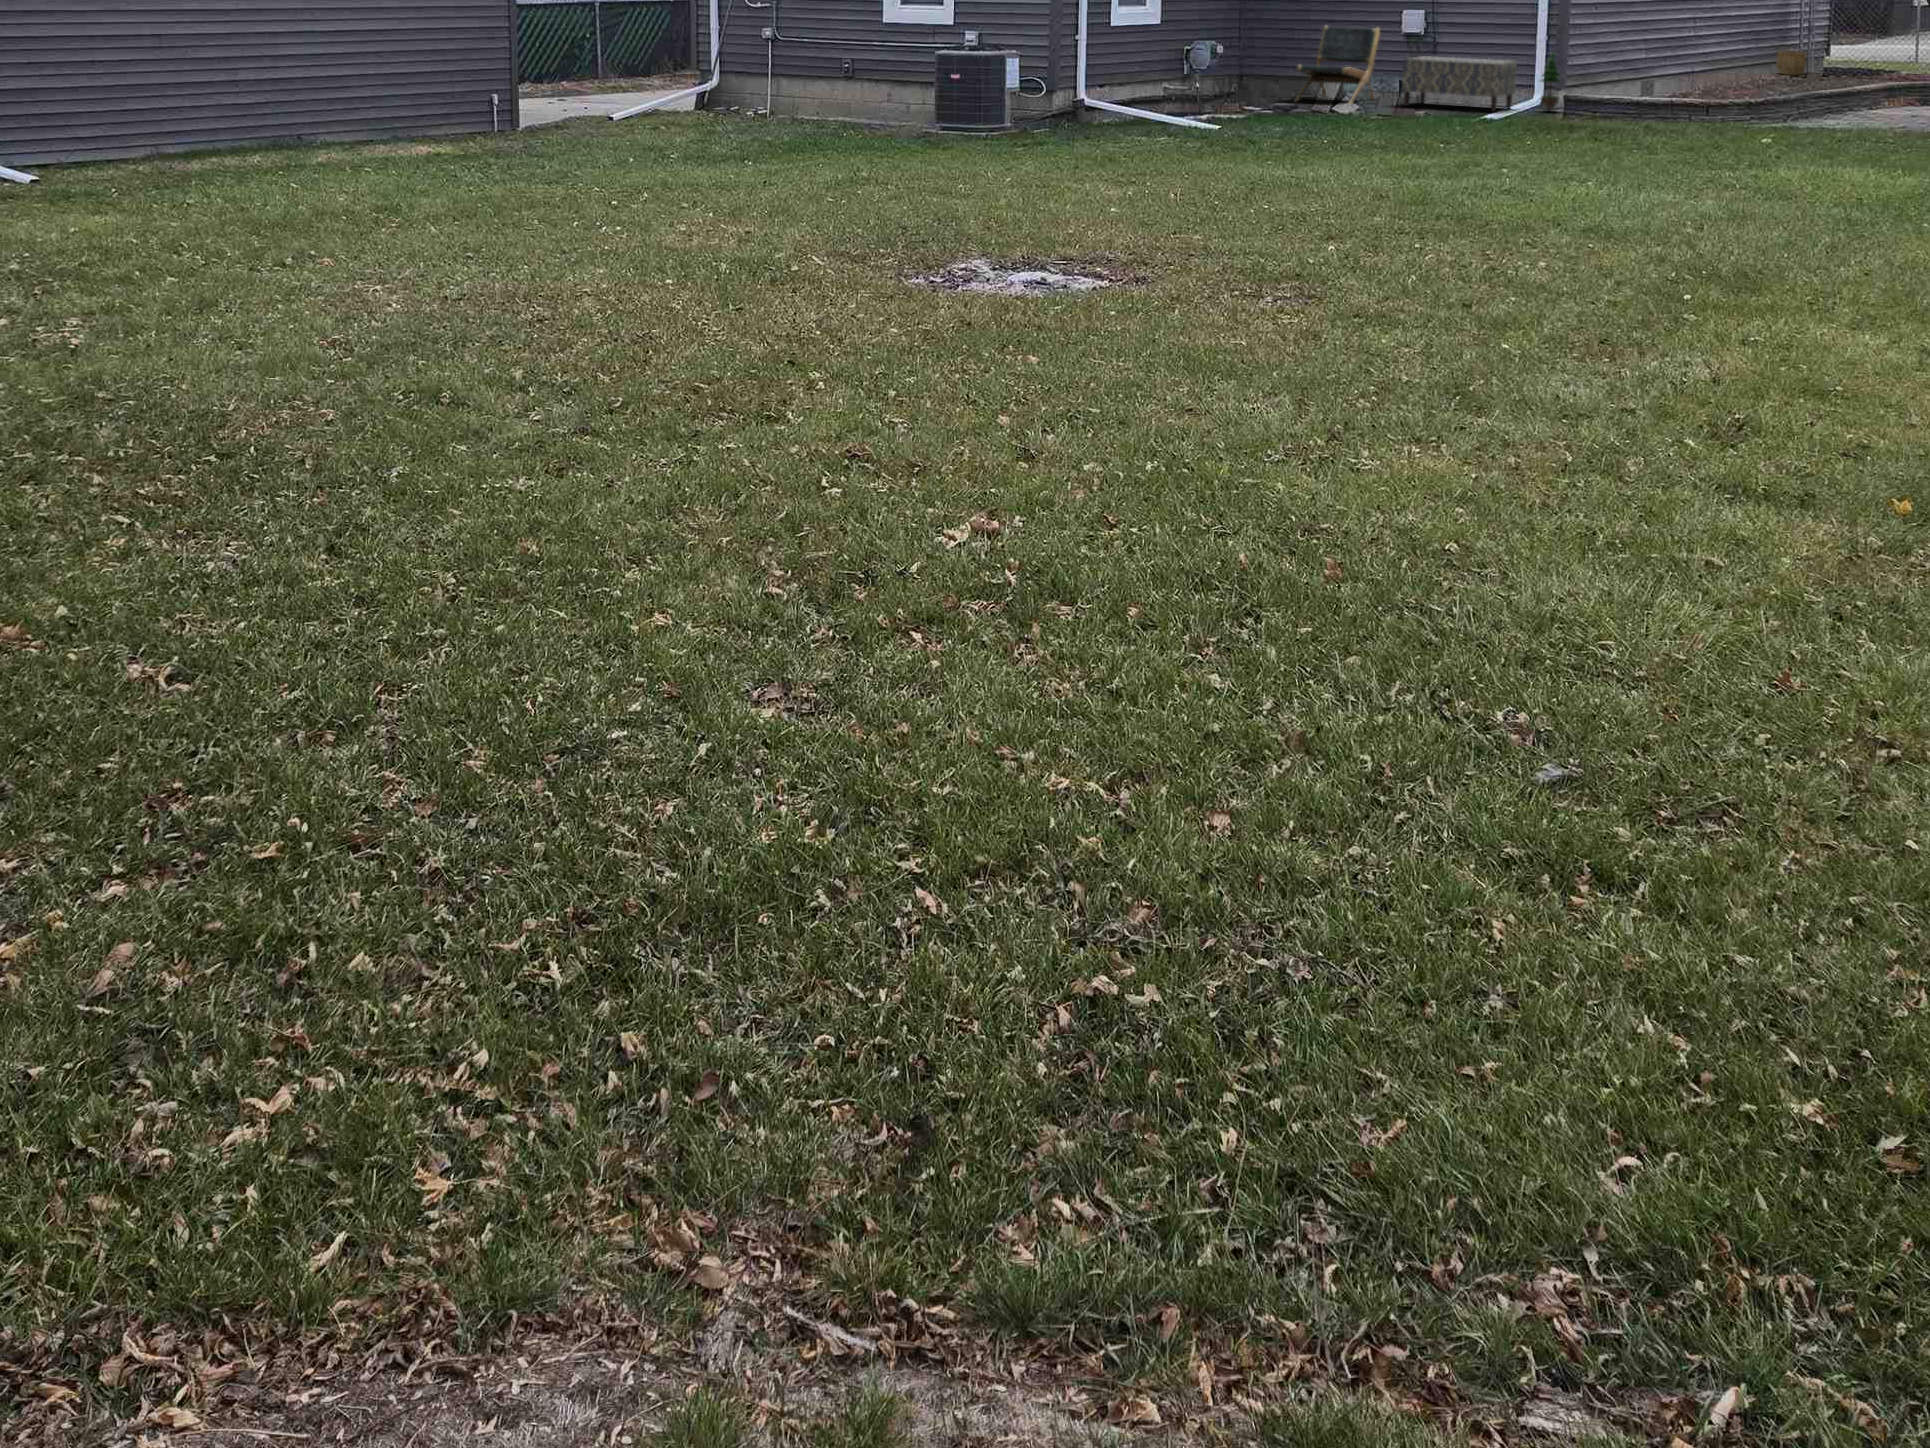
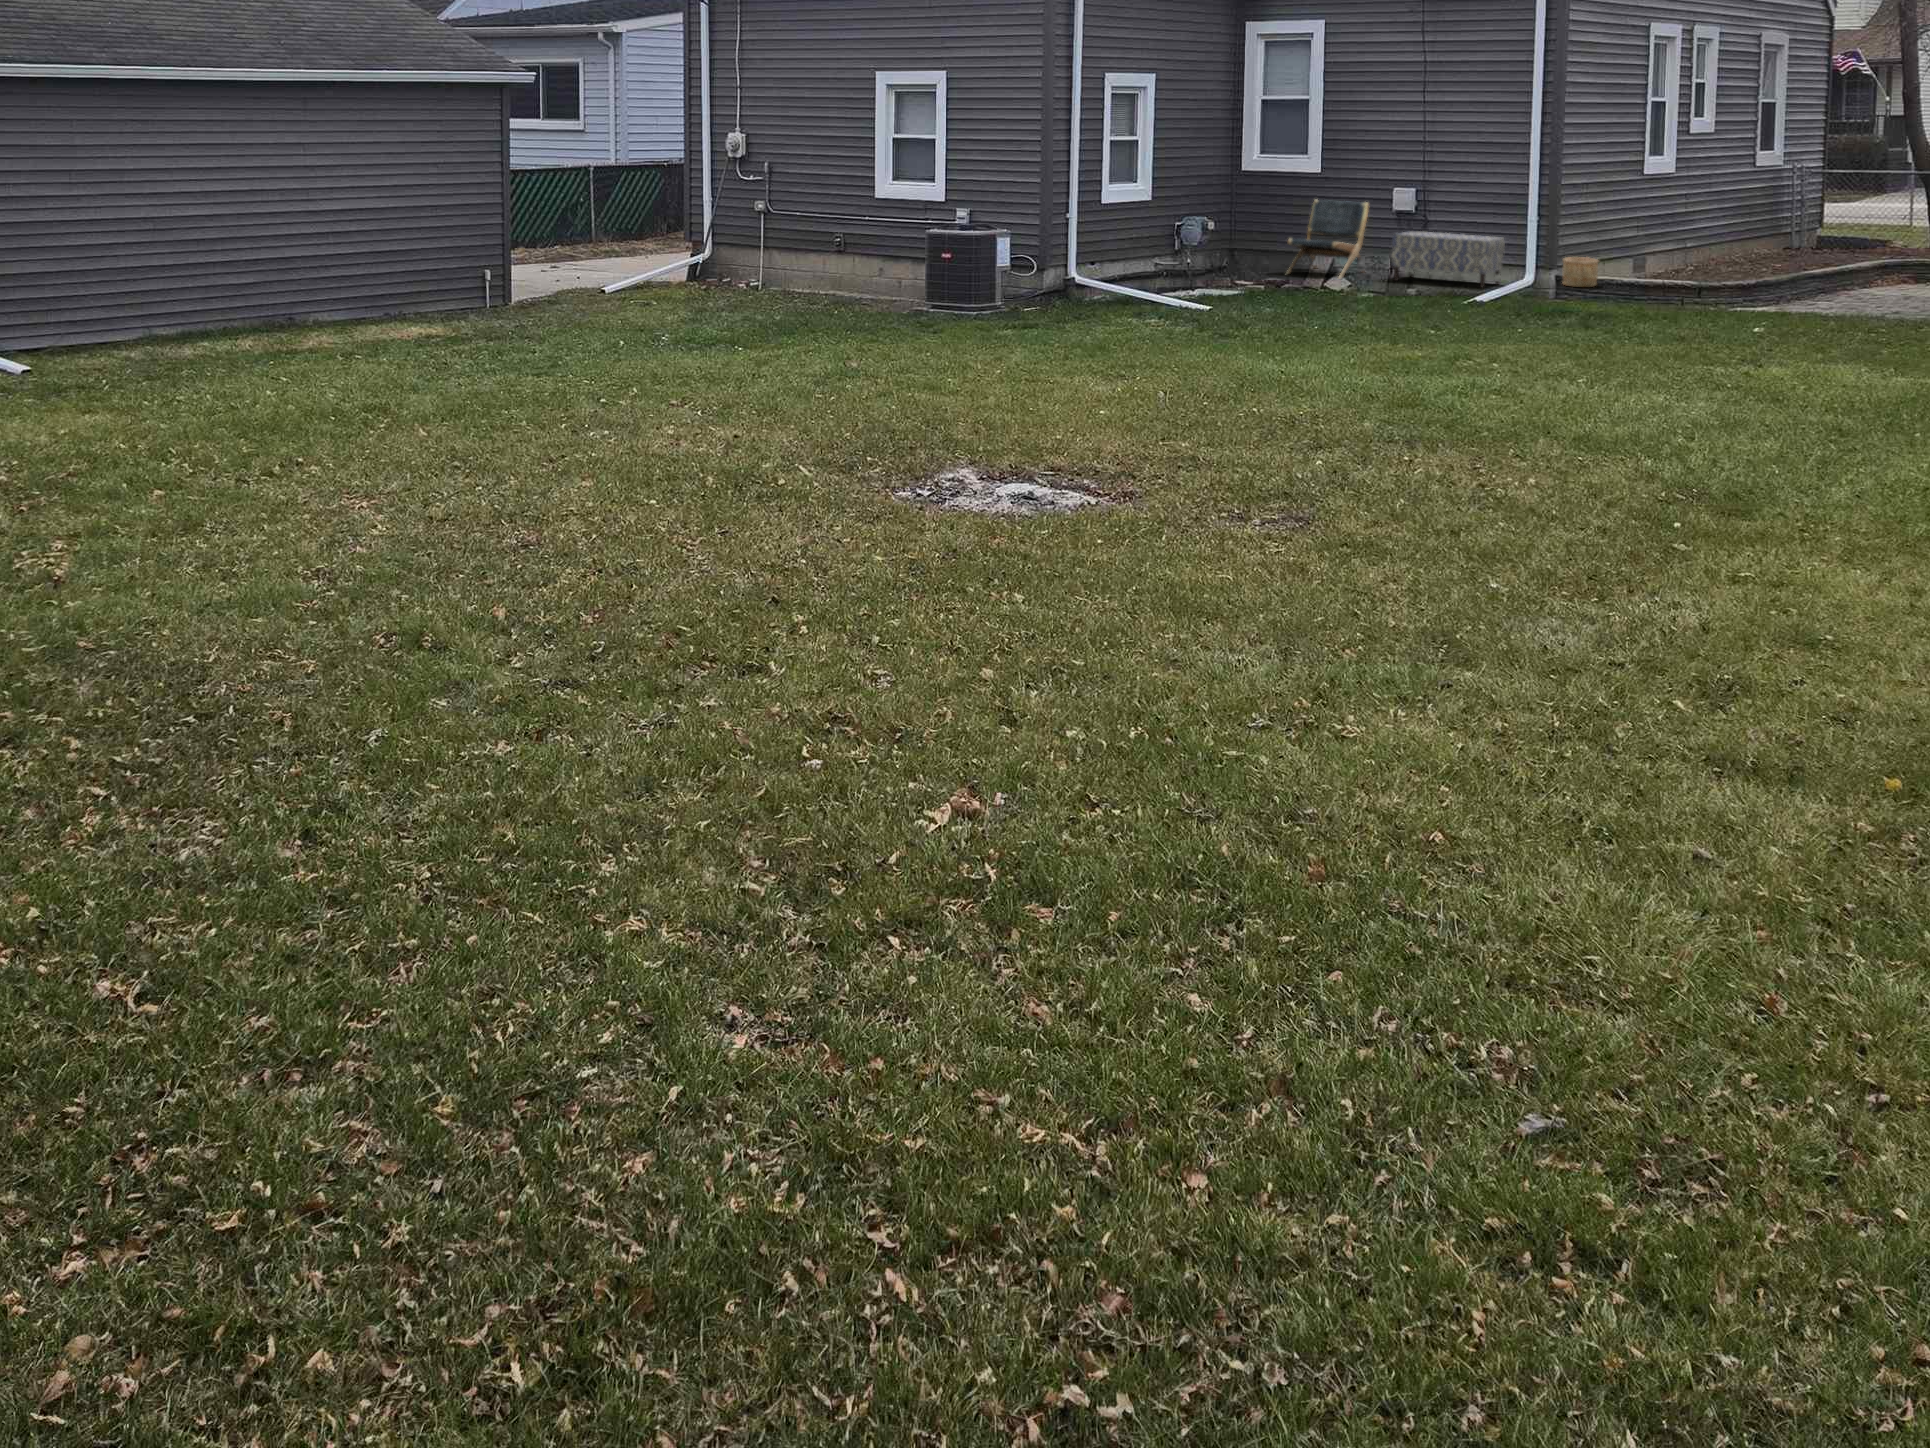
wooden bucket: present [1776,50,1807,75] -> present [1562,257,1599,287]
potted tree: present [1541,52,1560,110] -> none [1527,227,1549,288]

